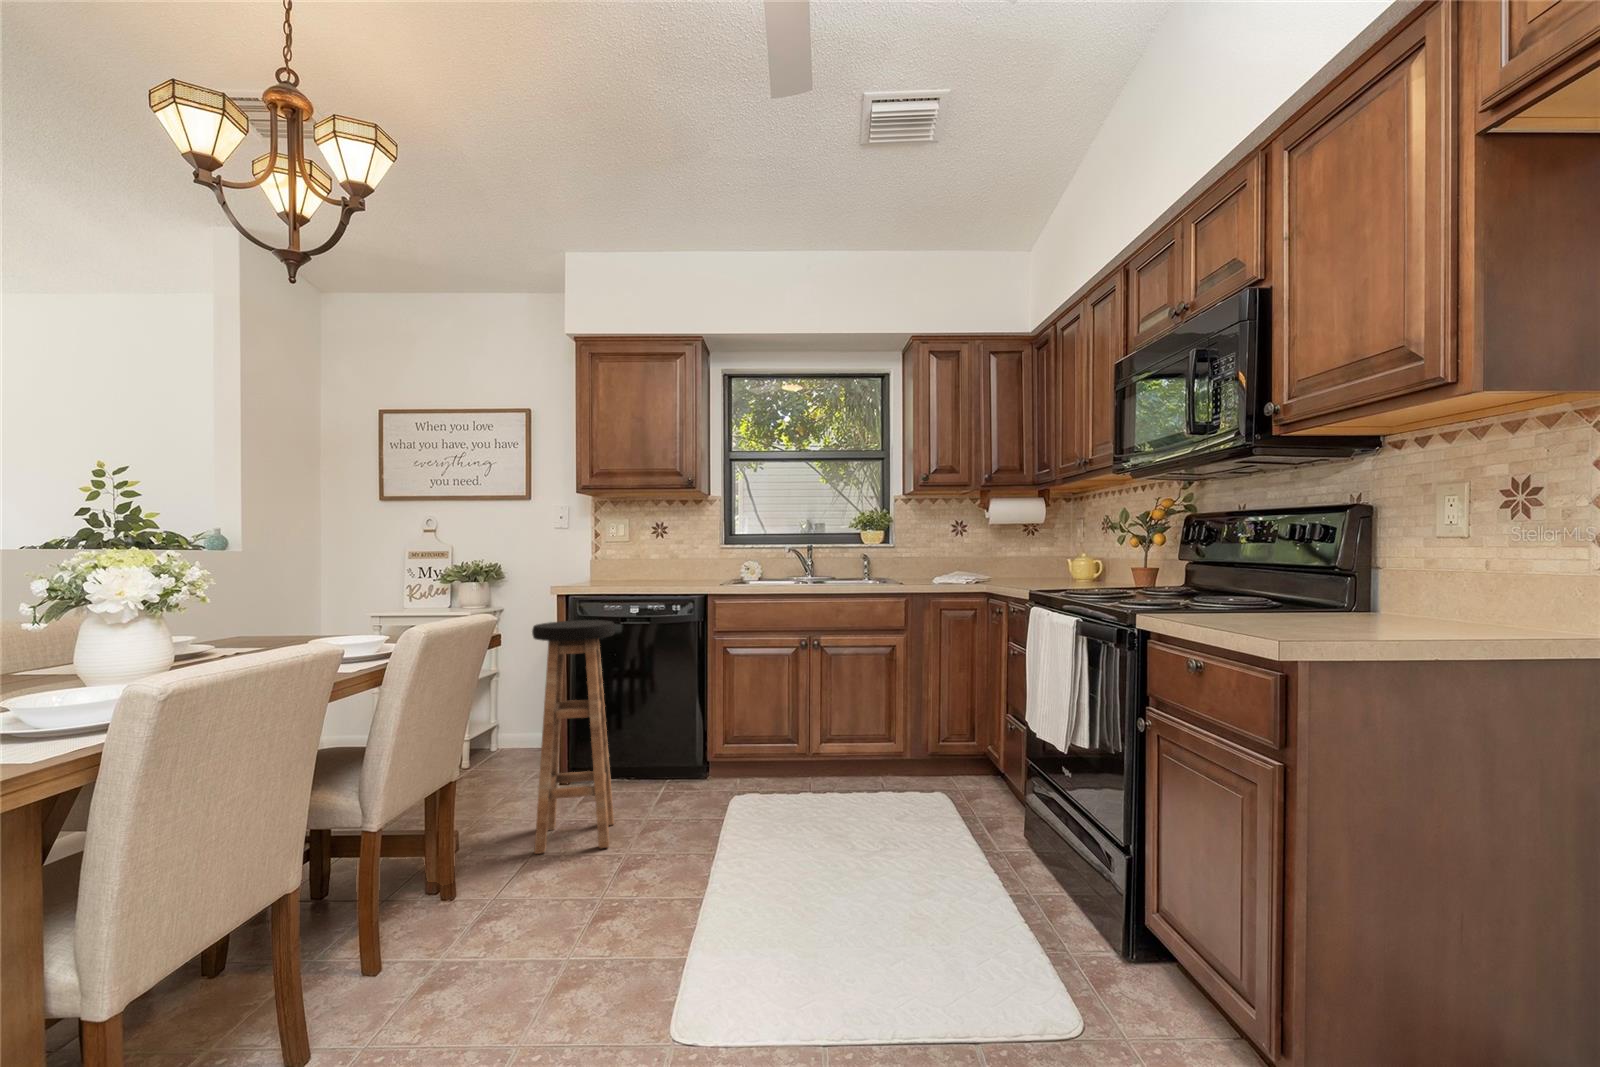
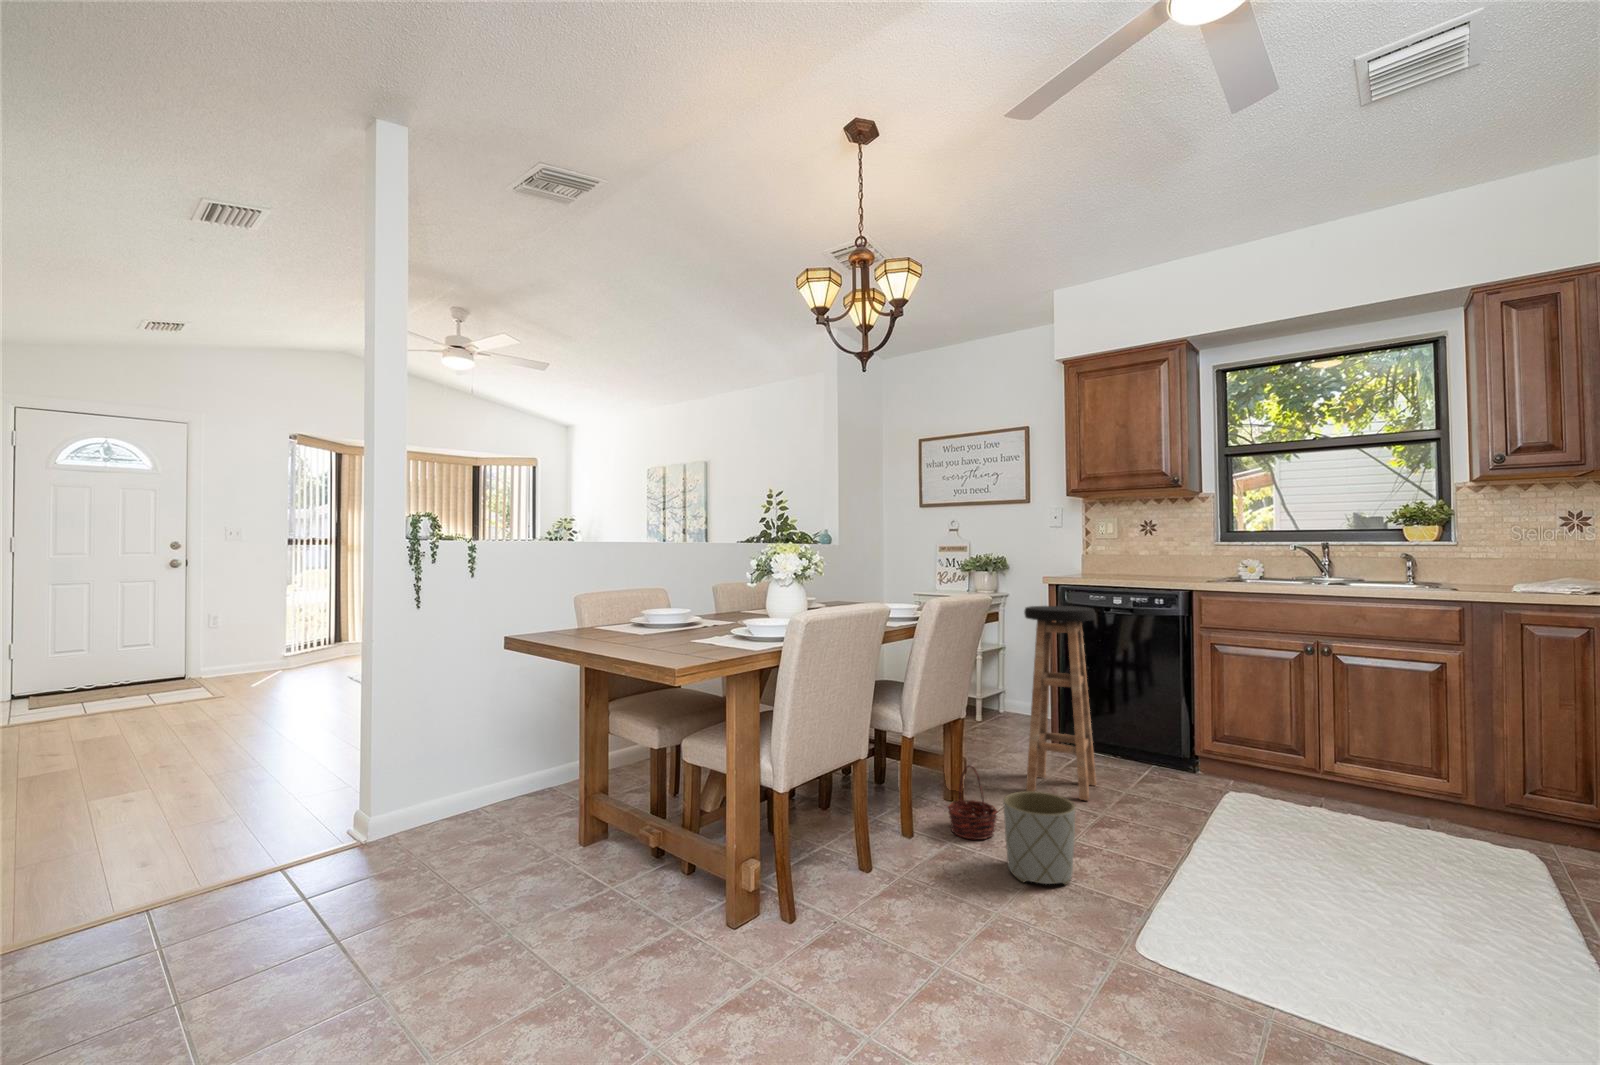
basket: none [431,850,505,955] -> present [948,765,998,839]
planter: none [518,864,611,999] -> present [1003,791,1075,885]

